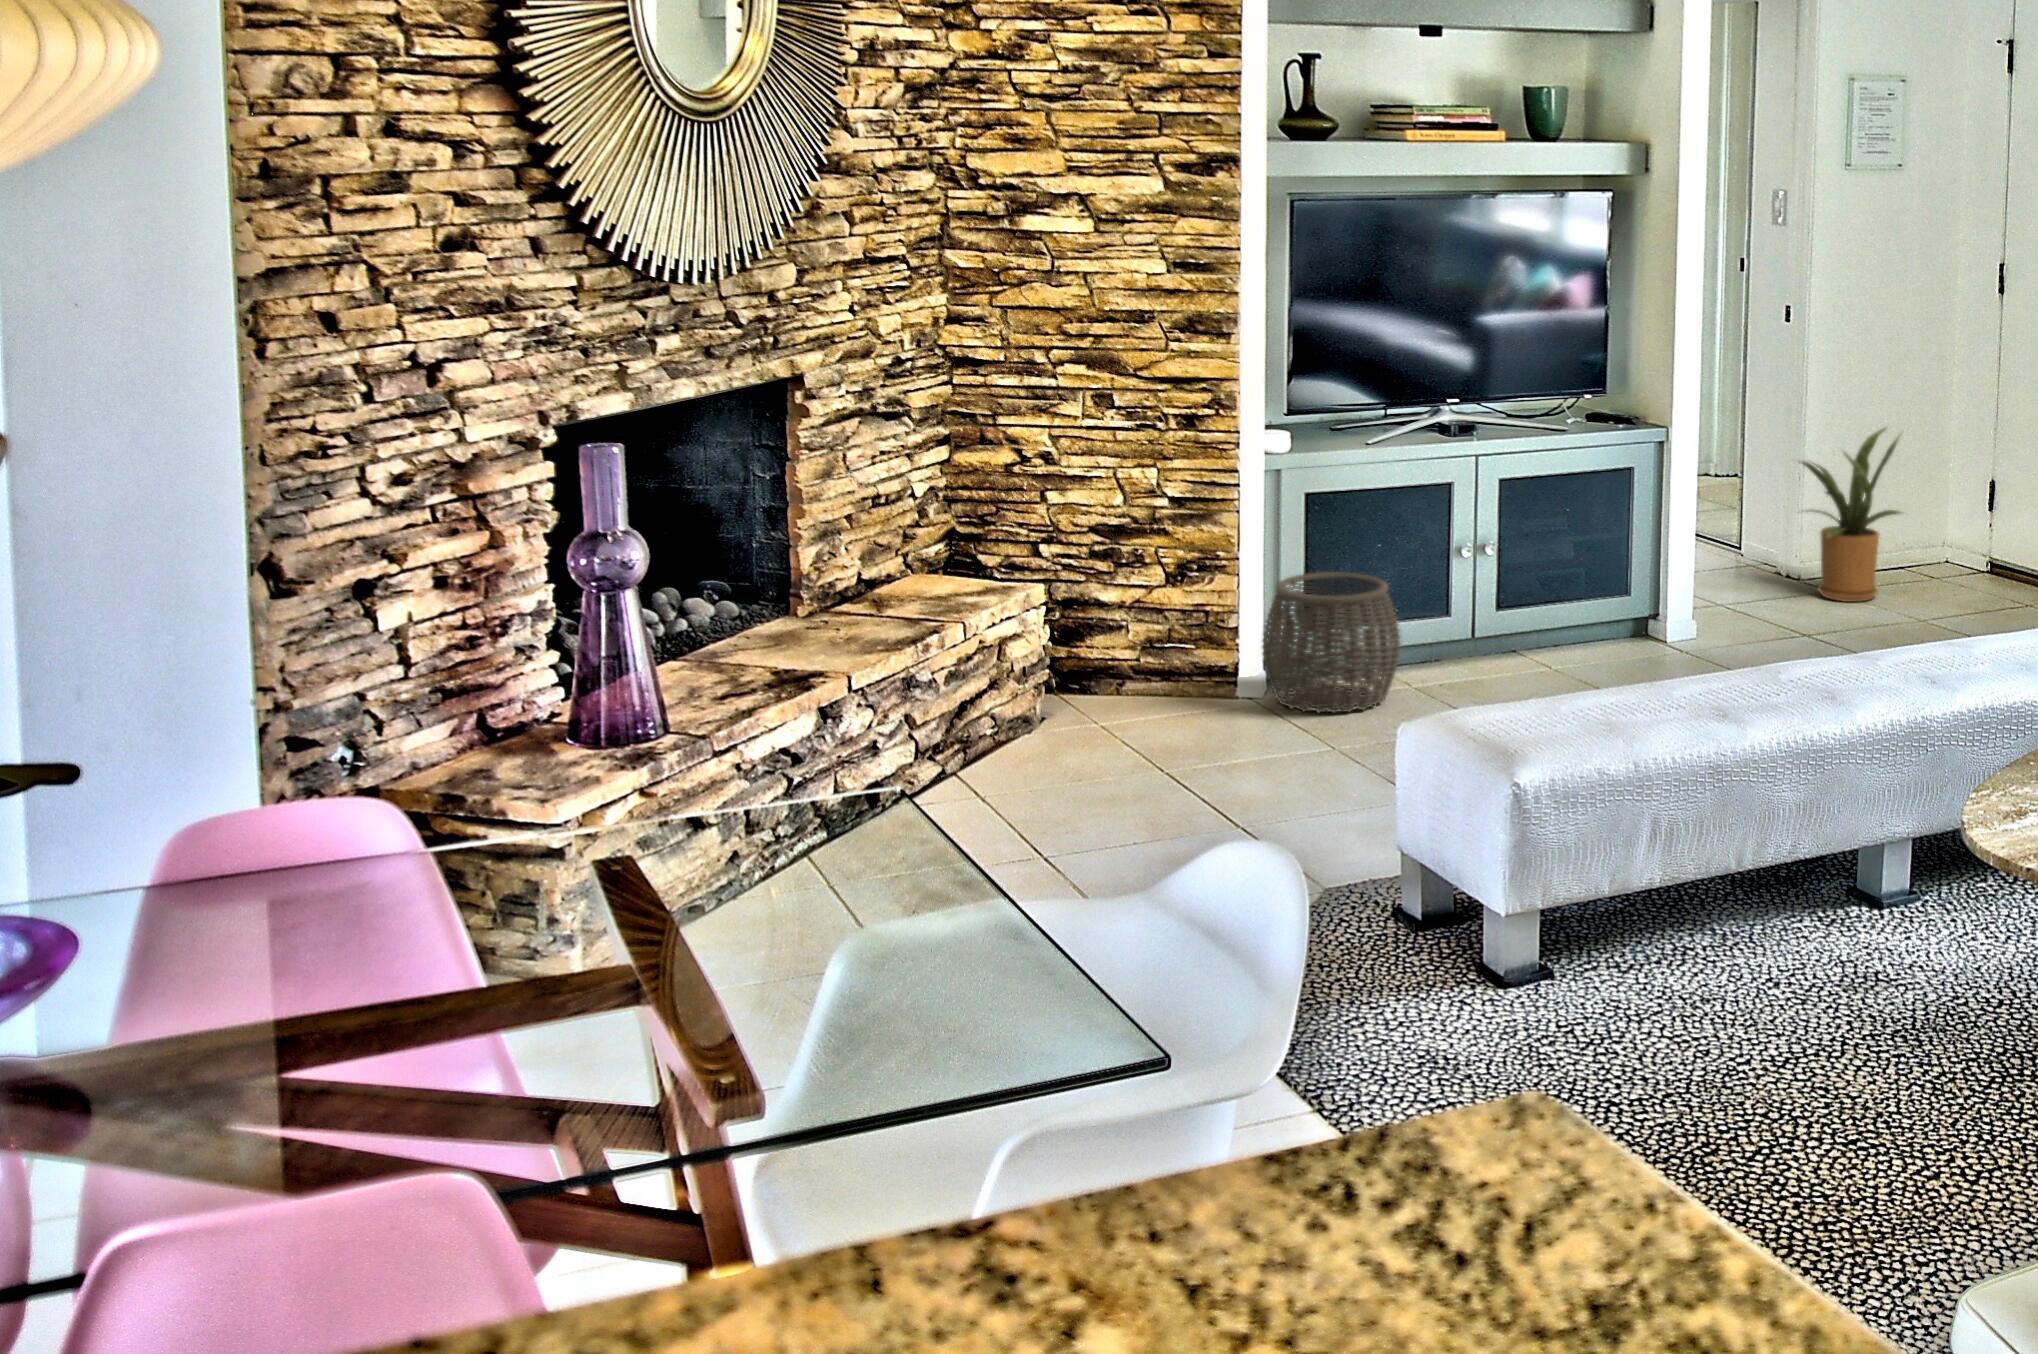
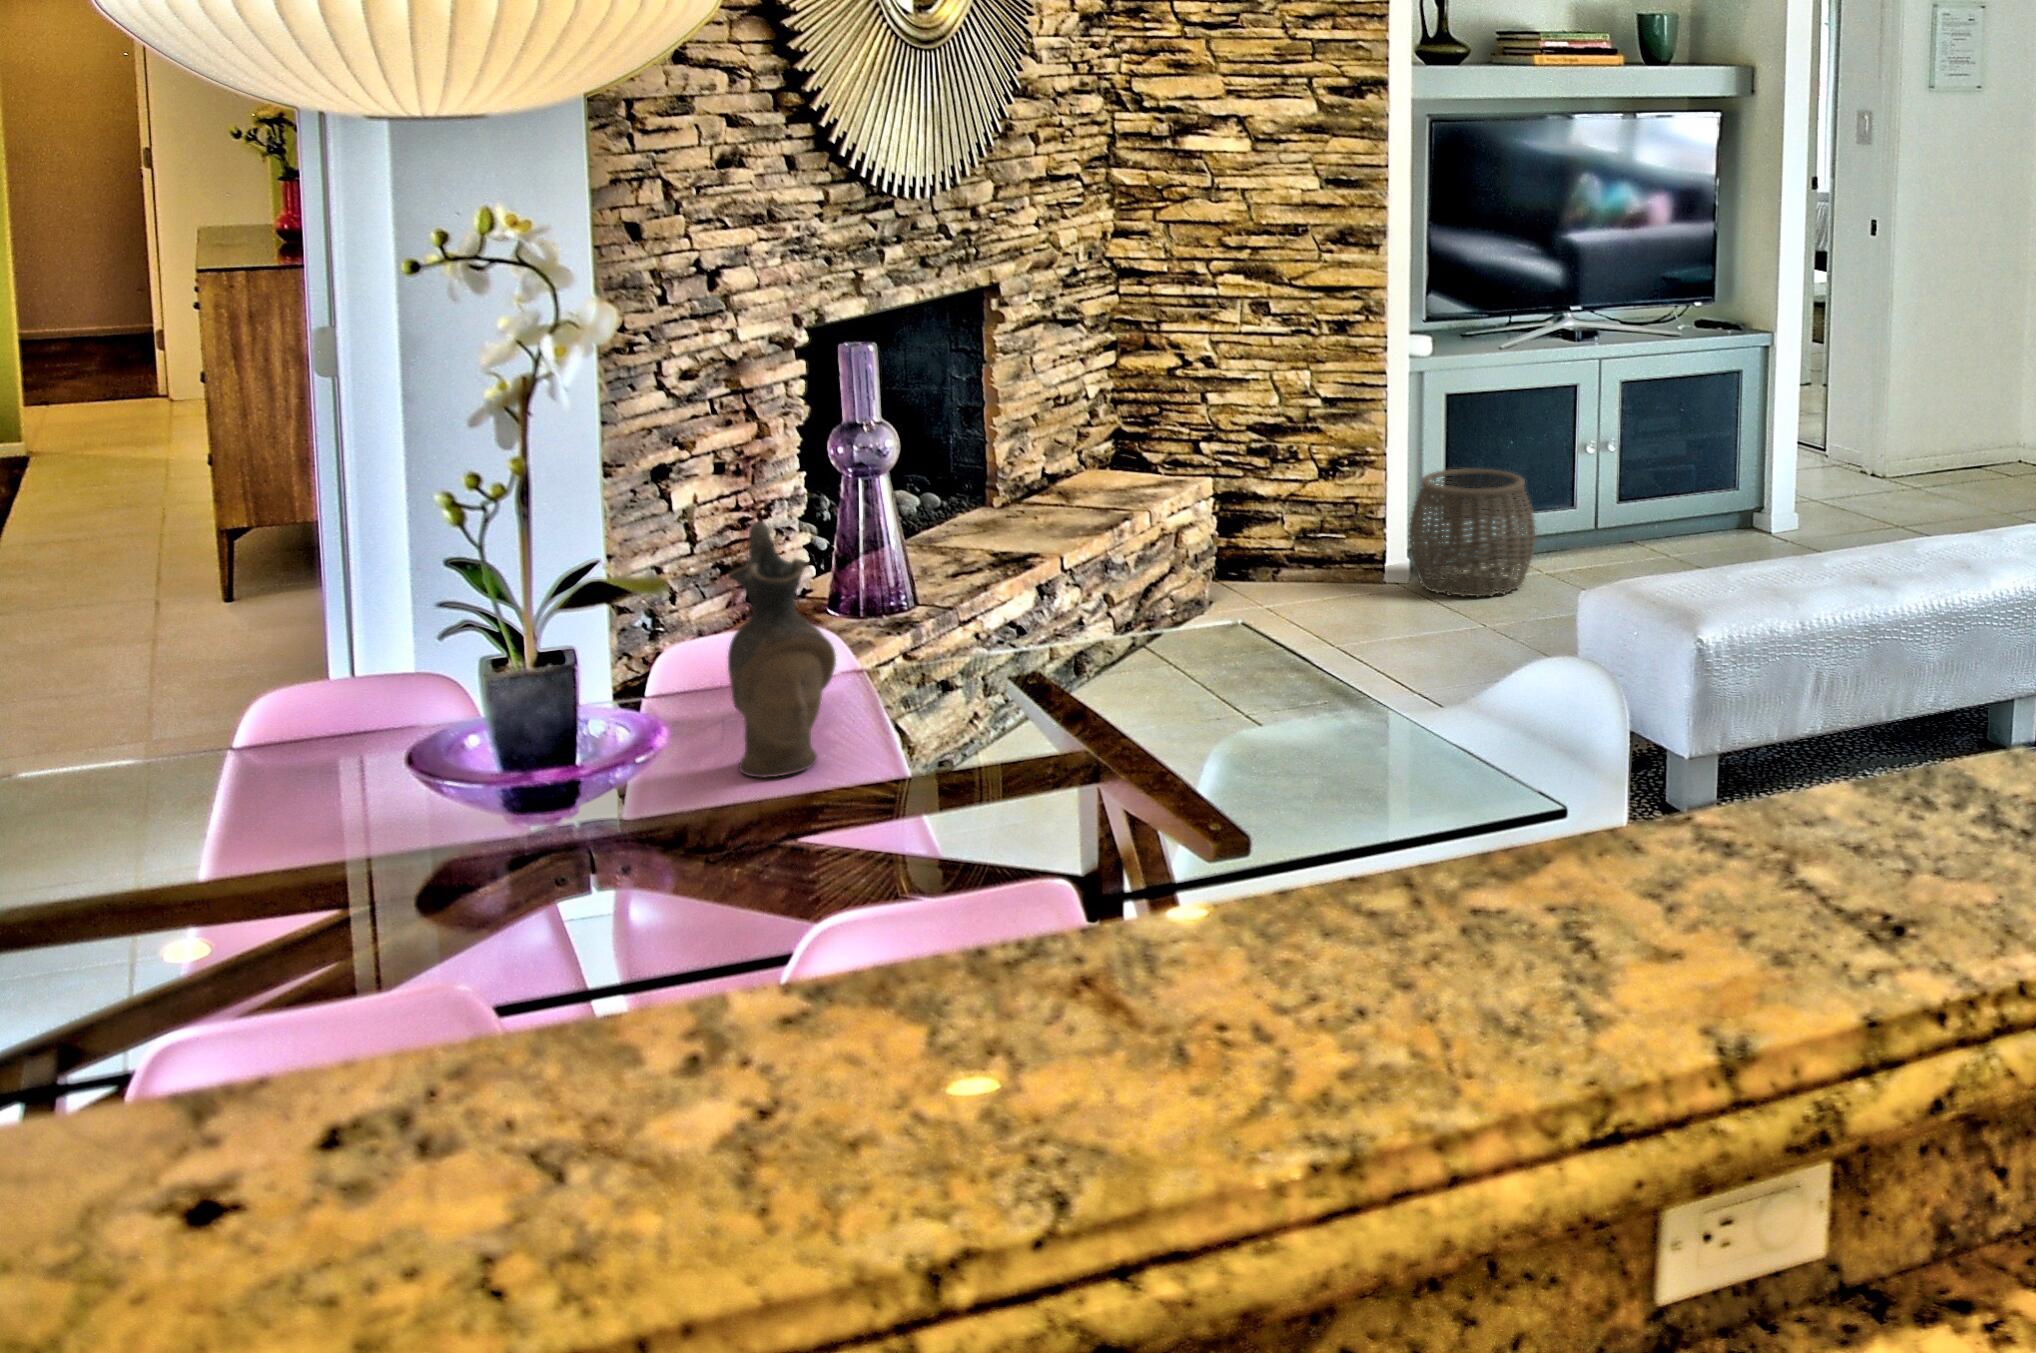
house plant: present [1798,428,1902,602] -> none [1873,334,1987,498]
ceramic pitcher: none [233,675,366,981] -> present [728,522,836,778]

